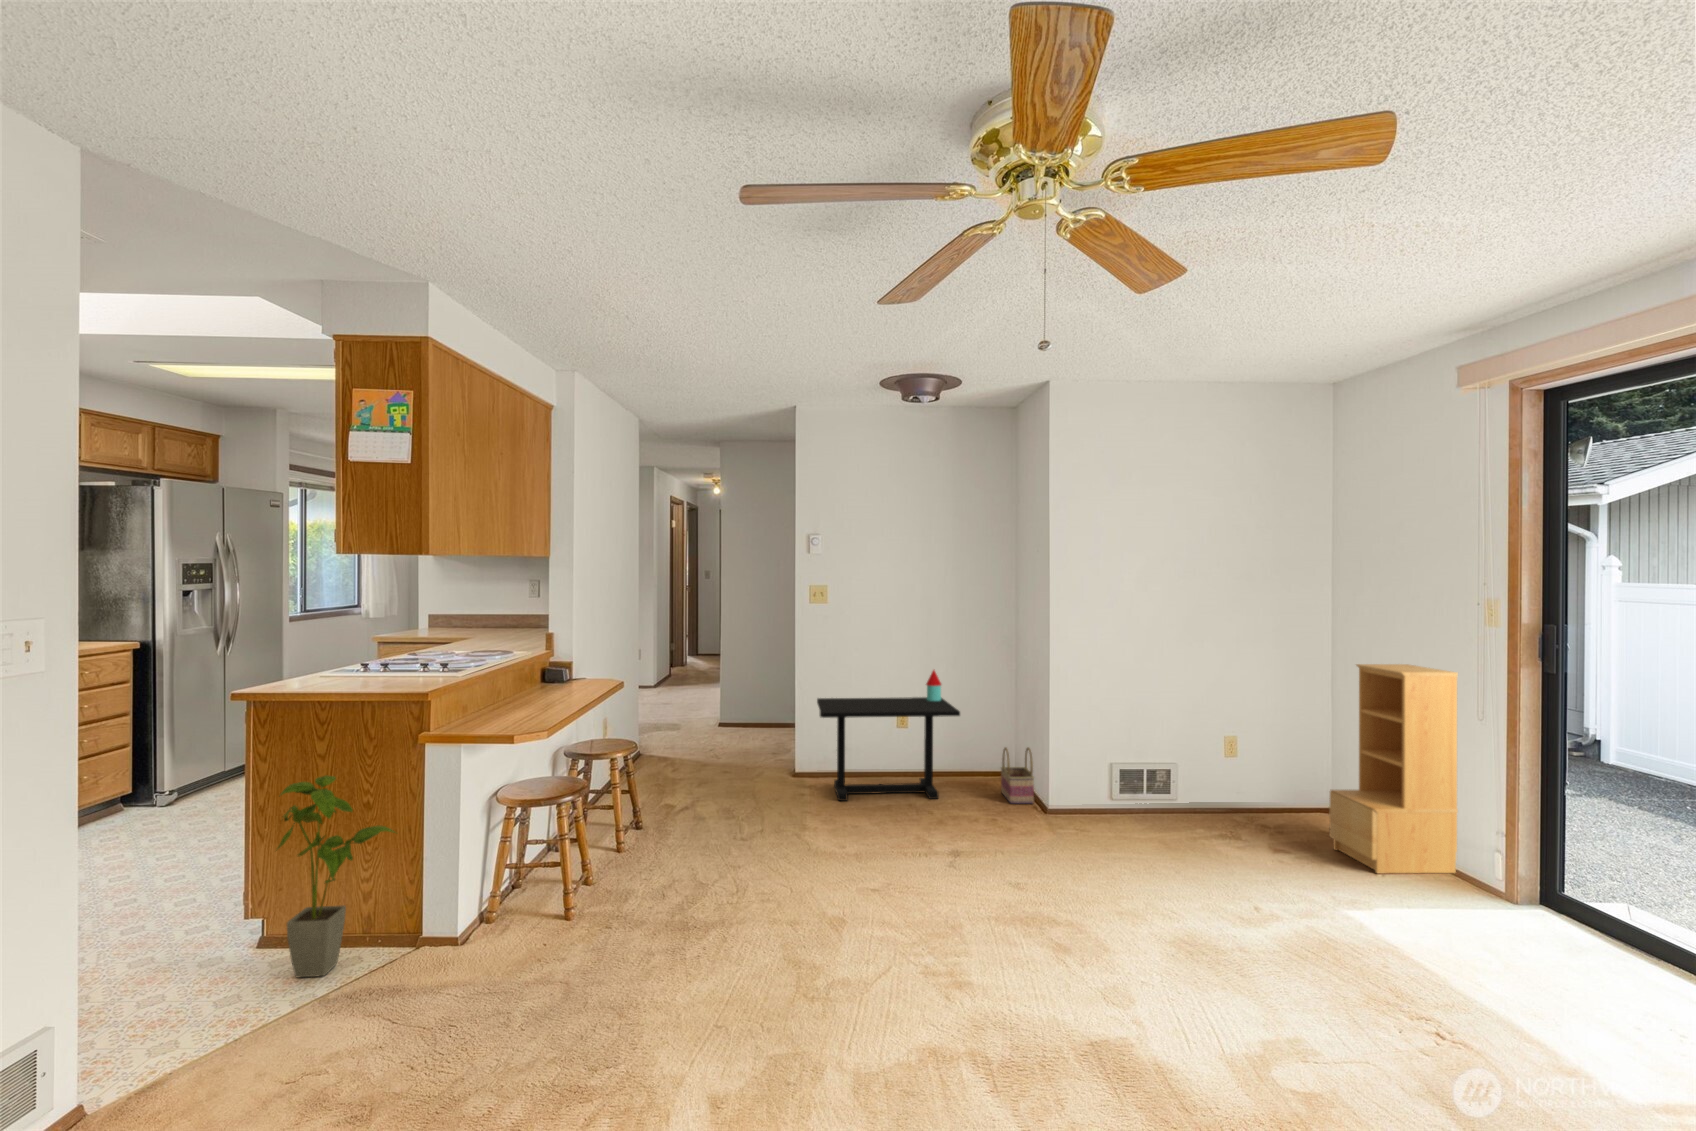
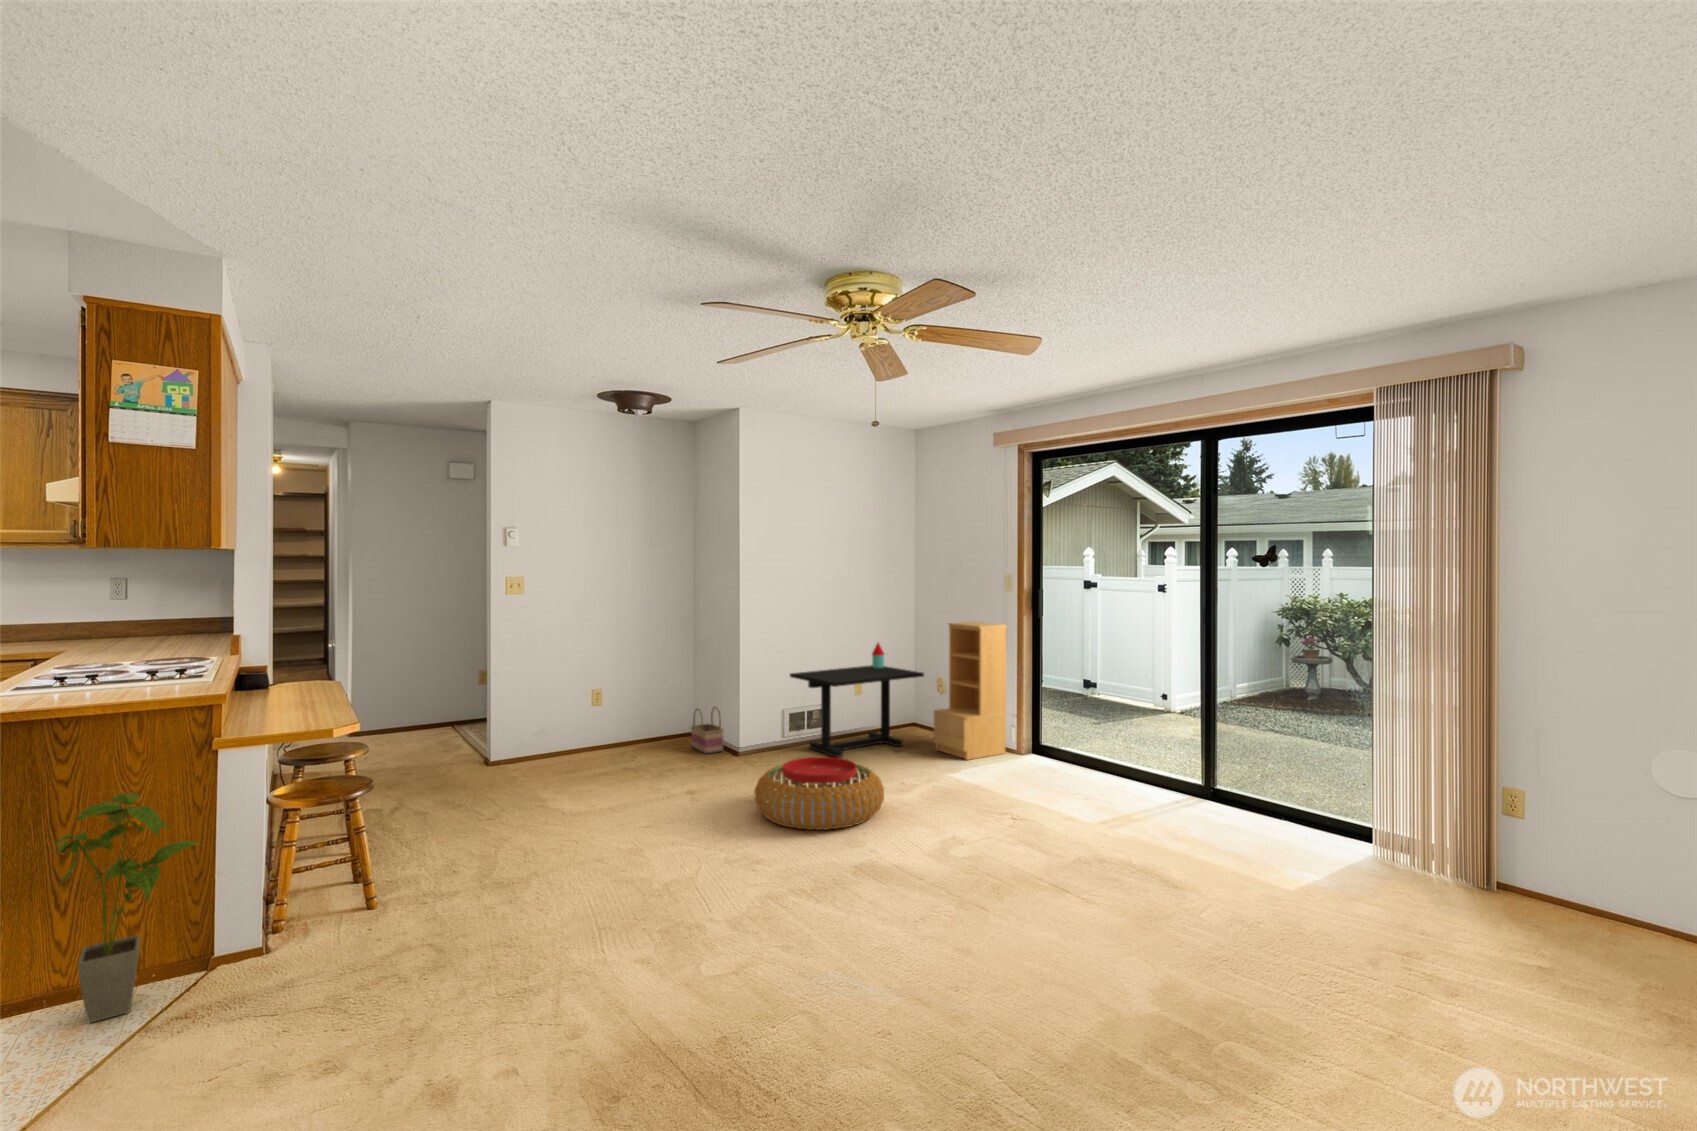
side table: present [817,670,960,801] -> present [790,643,924,757]
pouf: none [1005,833,1189,944] -> present [754,756,884,830]

